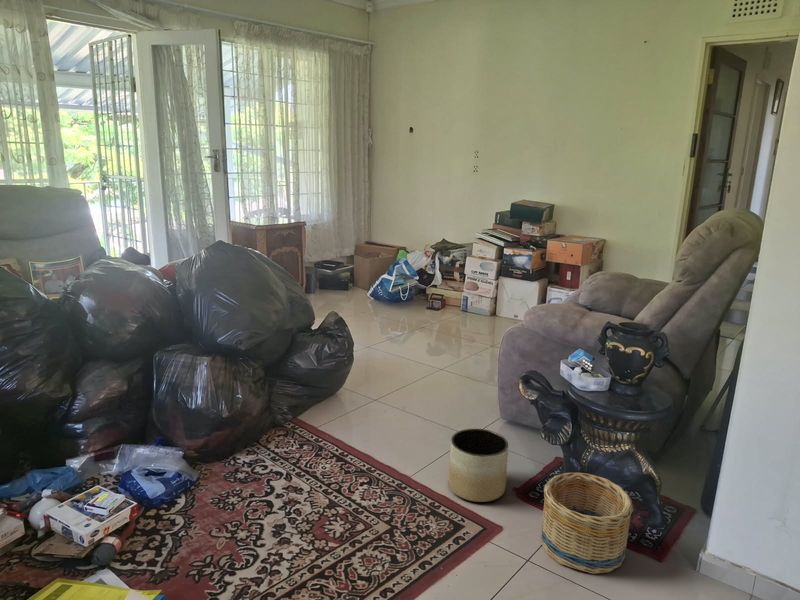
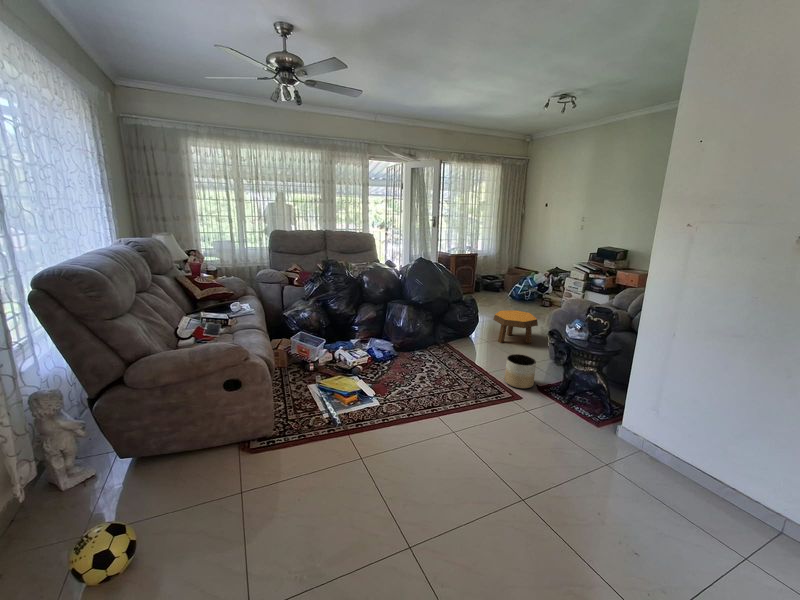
footstool: none [379,328,461,398] -> present [493,310,538,343]
basket: present [541,472,633,574] -> none [538,378,586,425]

